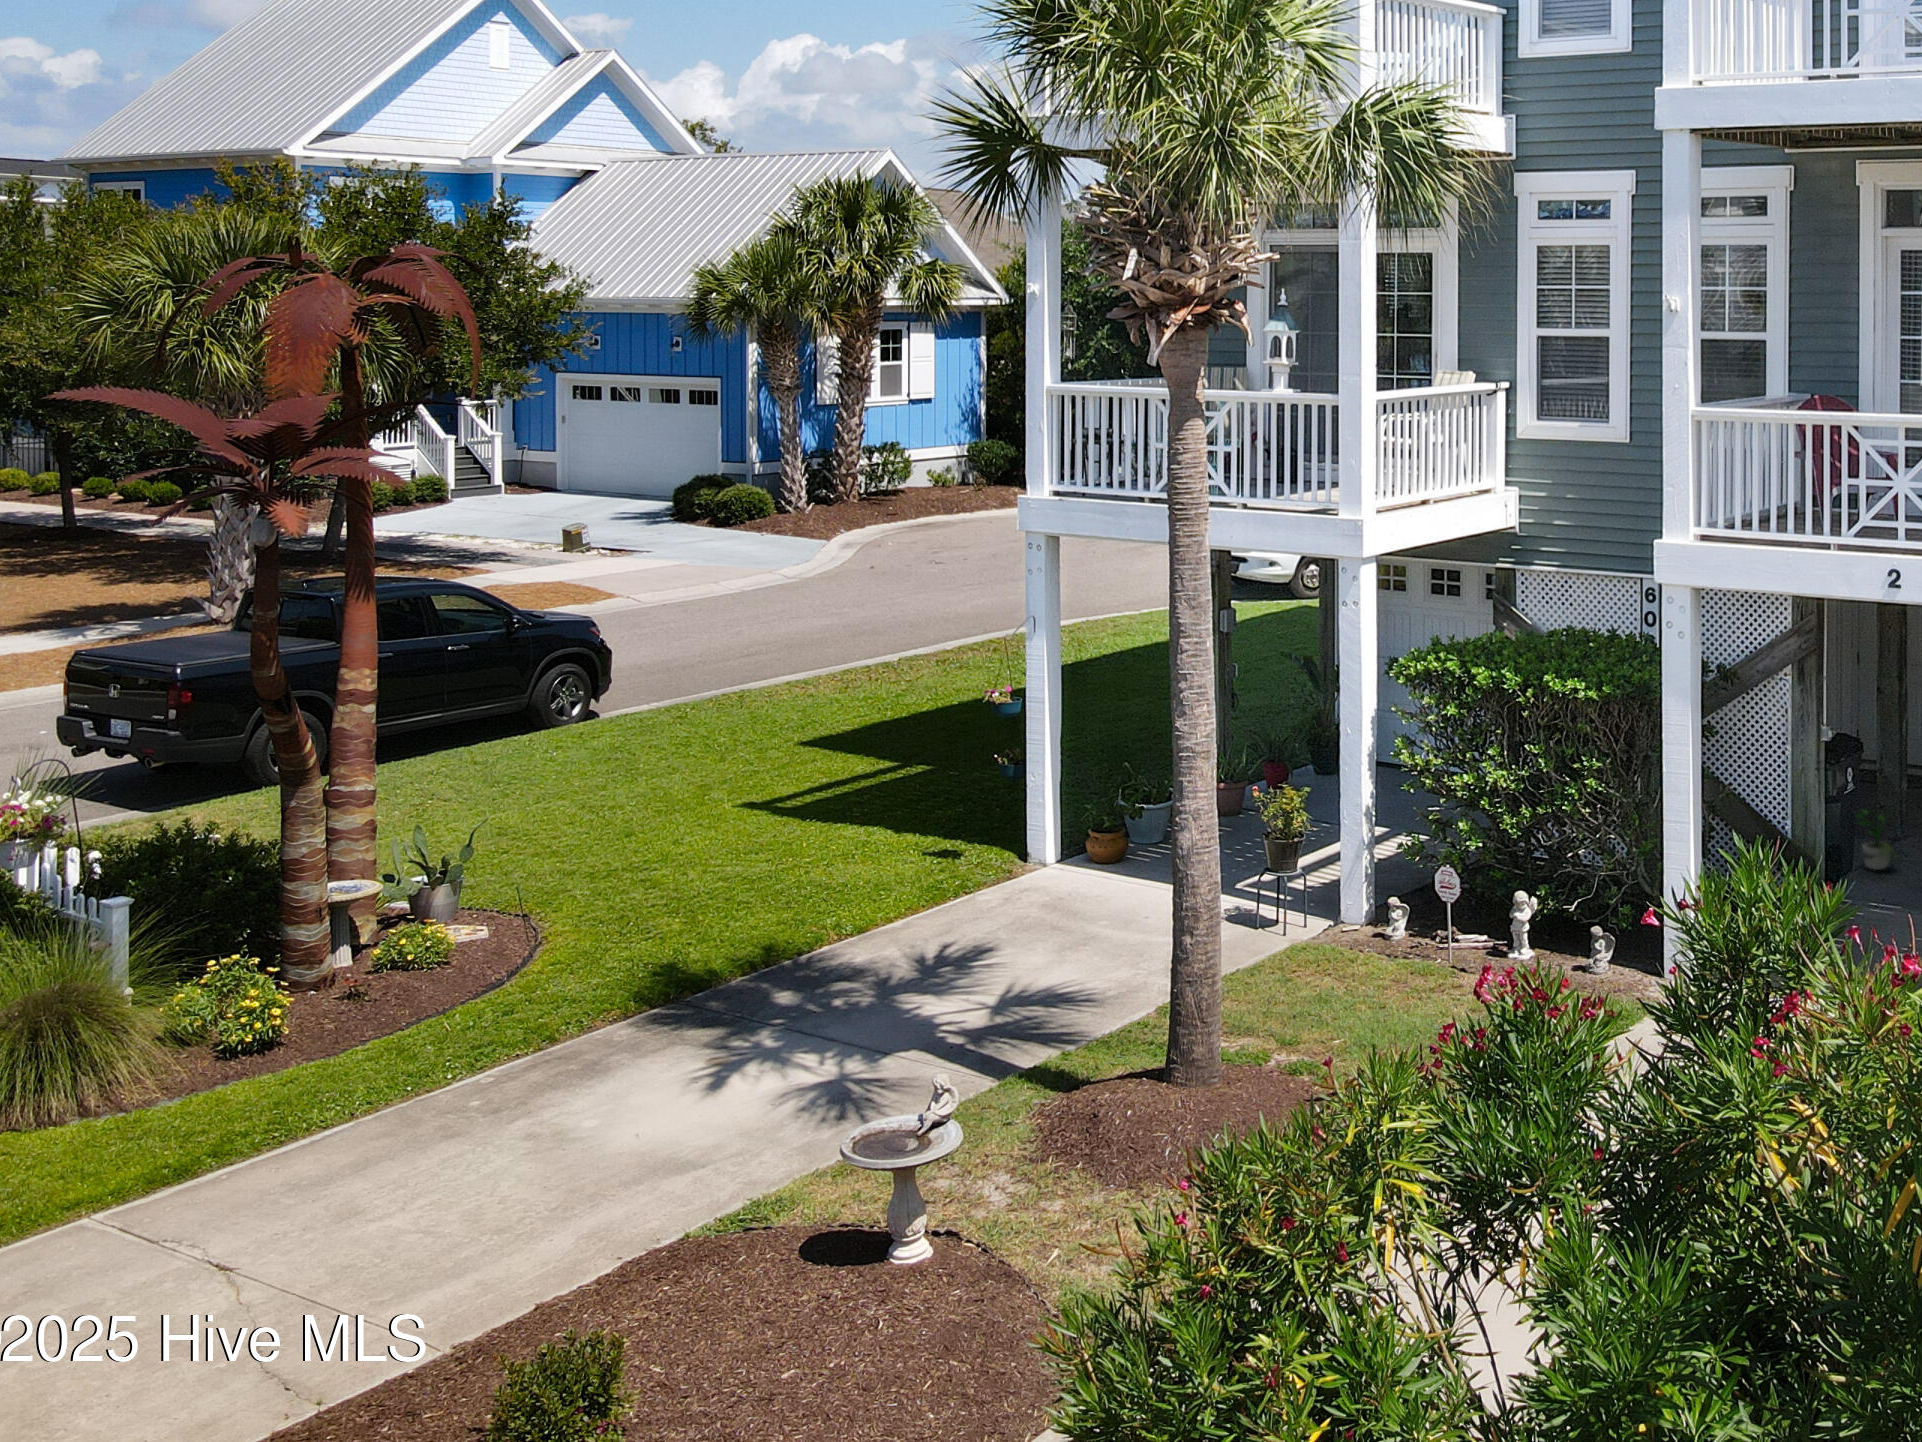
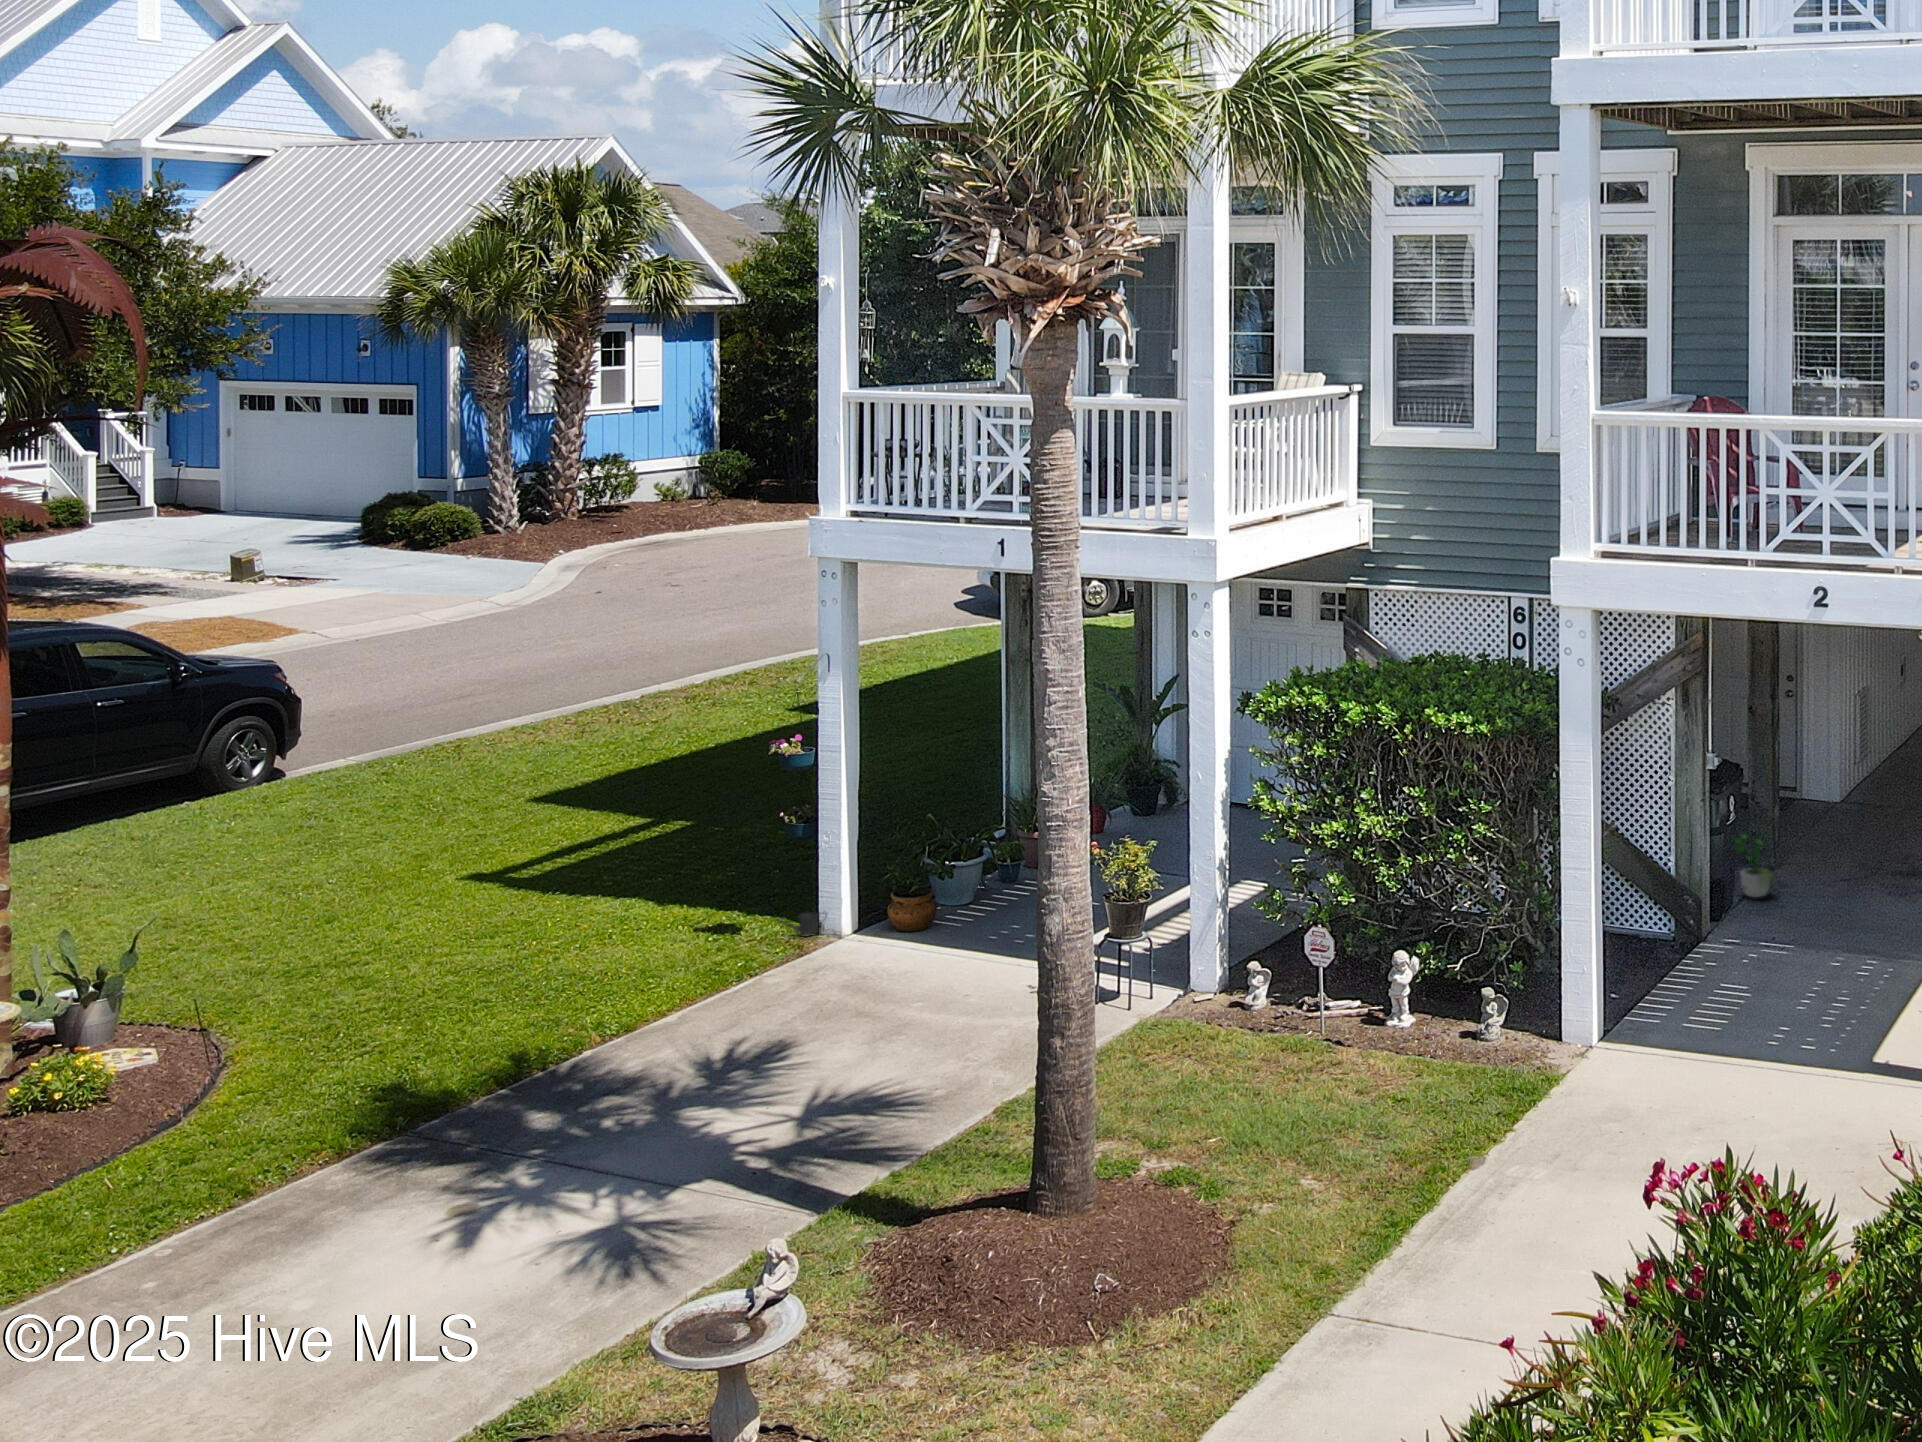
watering can: none [991,844,1034,865] -> present [778,913,819,936]

